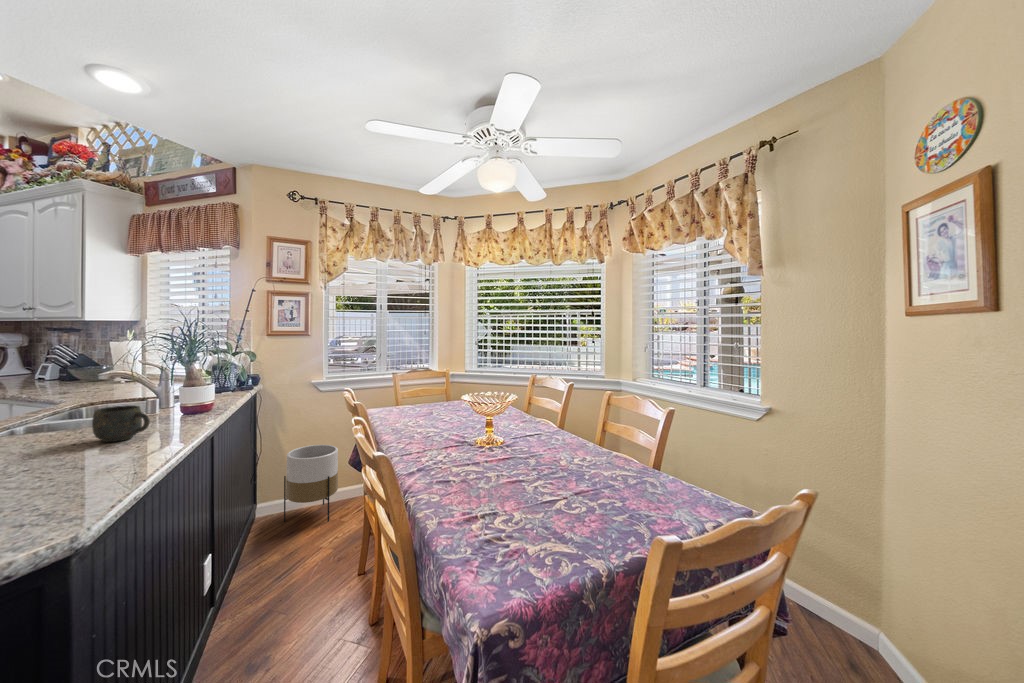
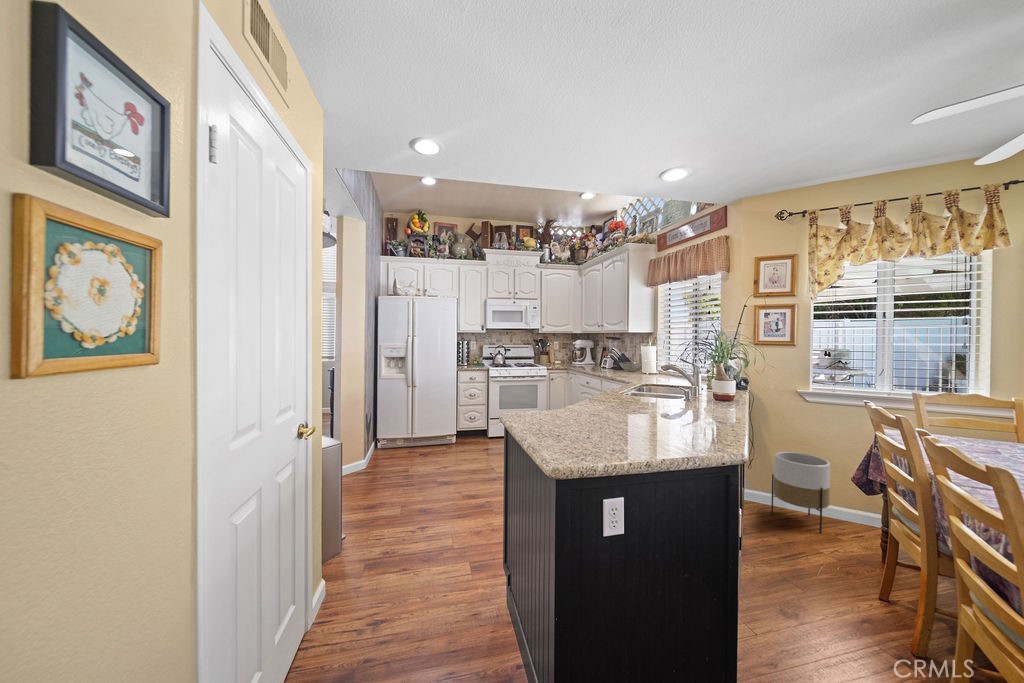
mug: present [92,405,150,442] -> none [685,391,716,414]

